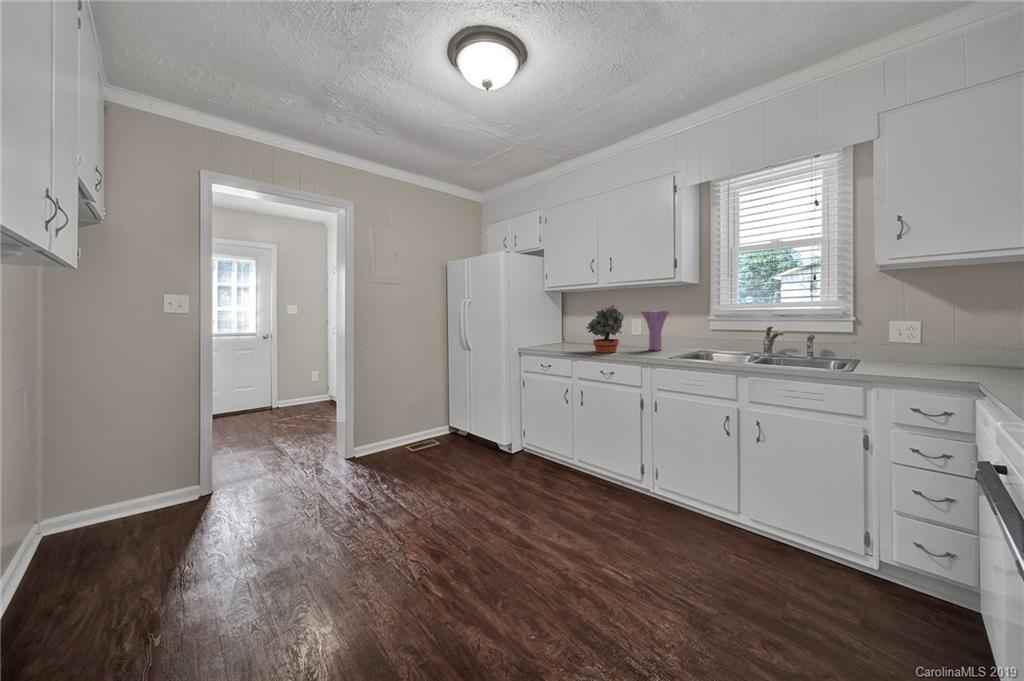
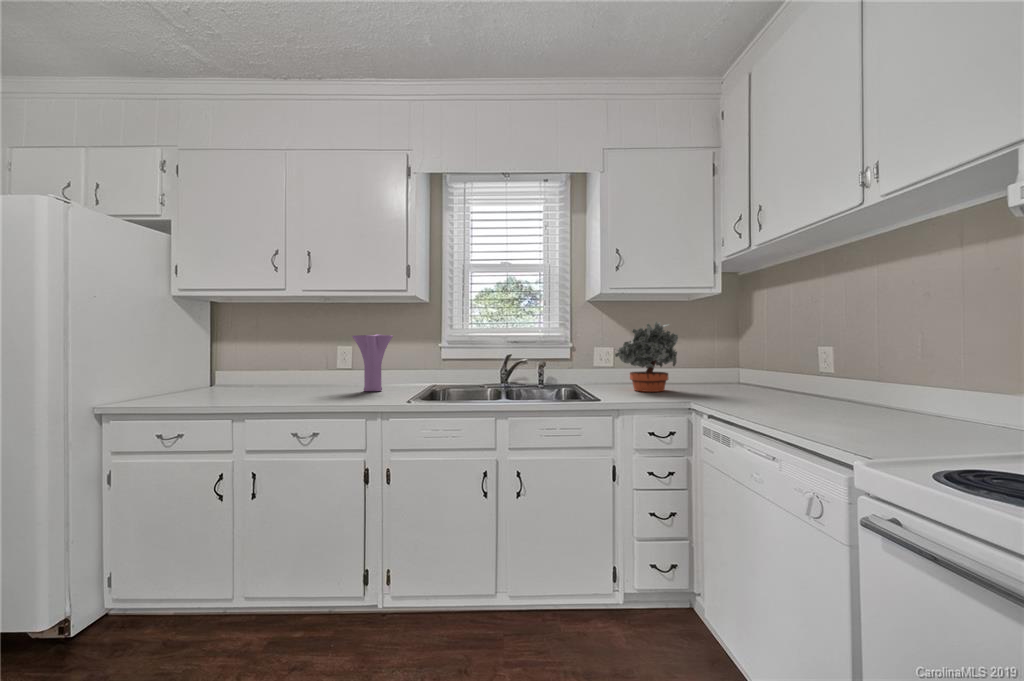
potted plant: present [586,305,624,353] -> present [615,321,678,392]

